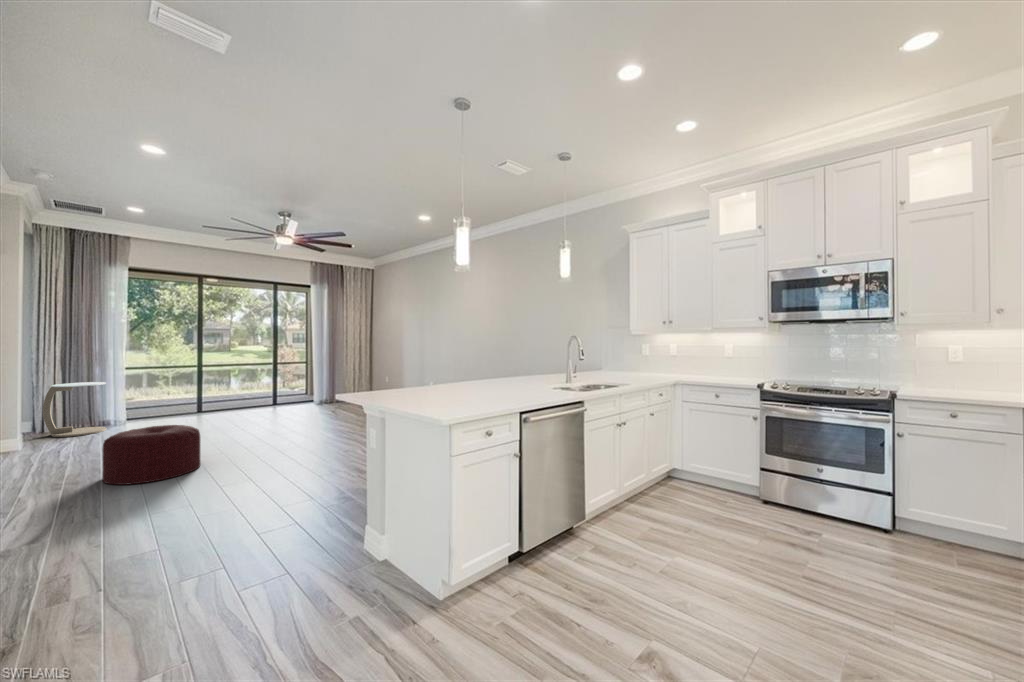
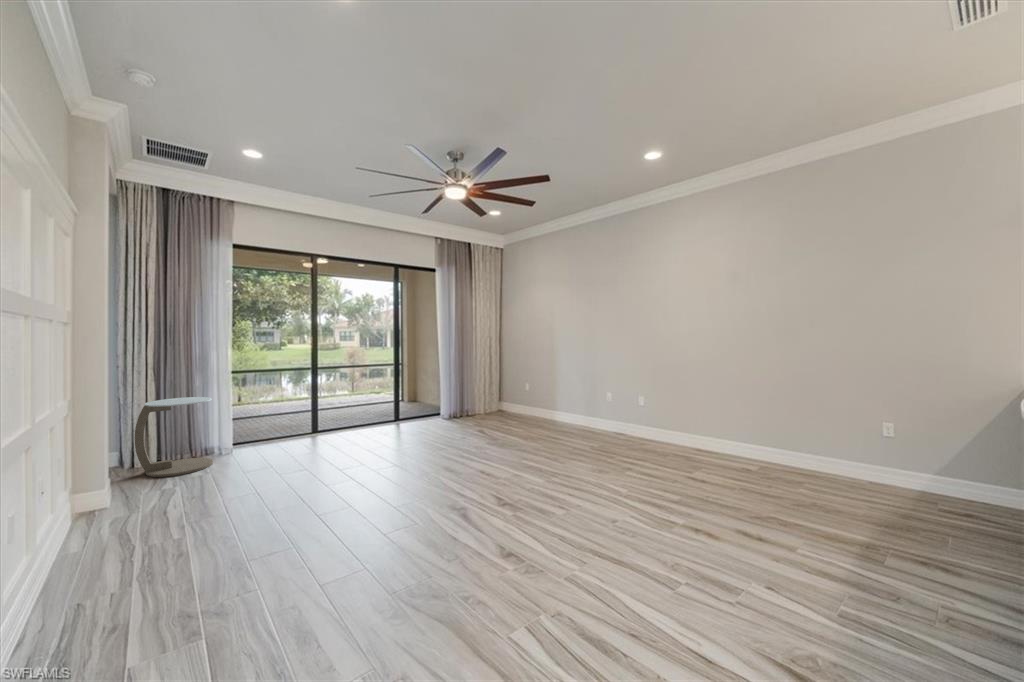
ottoman: present [103,425,201,485] -> none [259,481,402,614]

